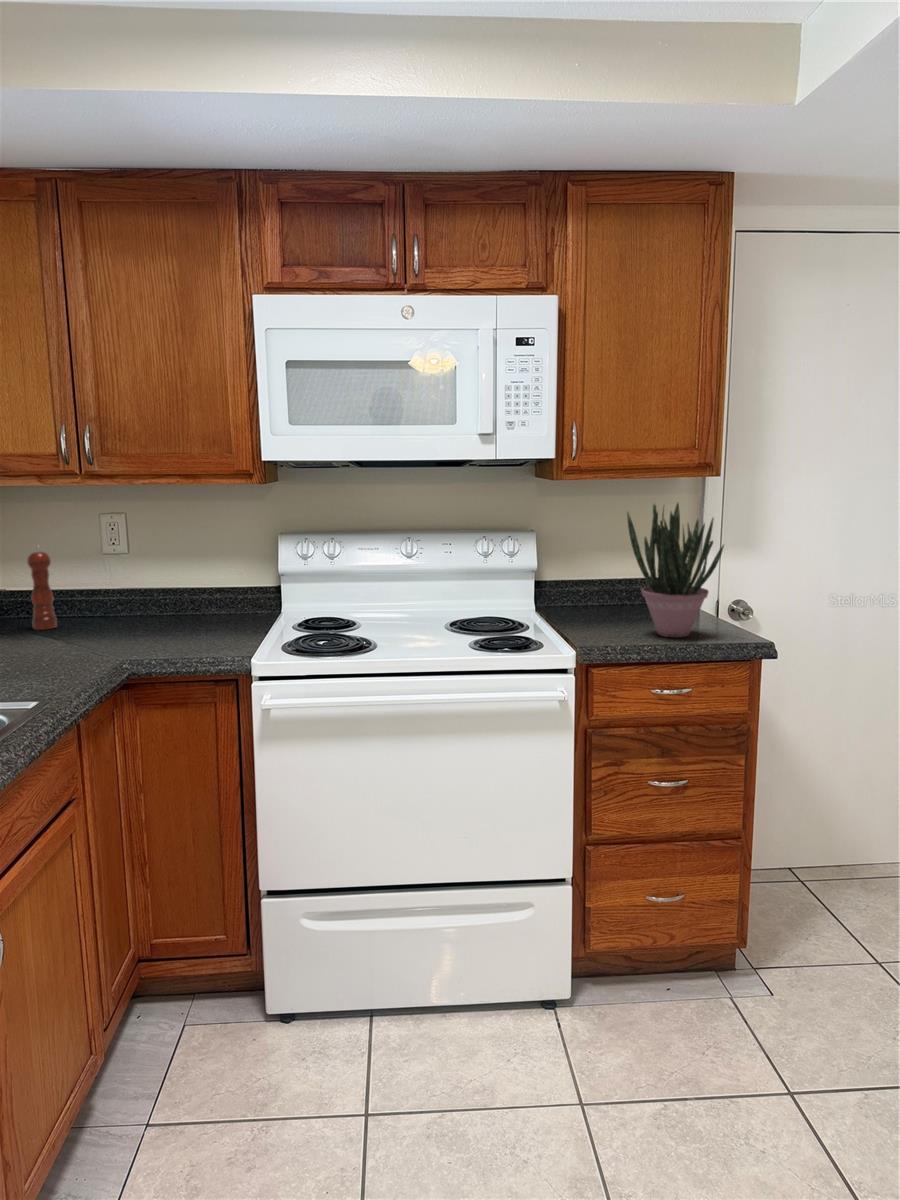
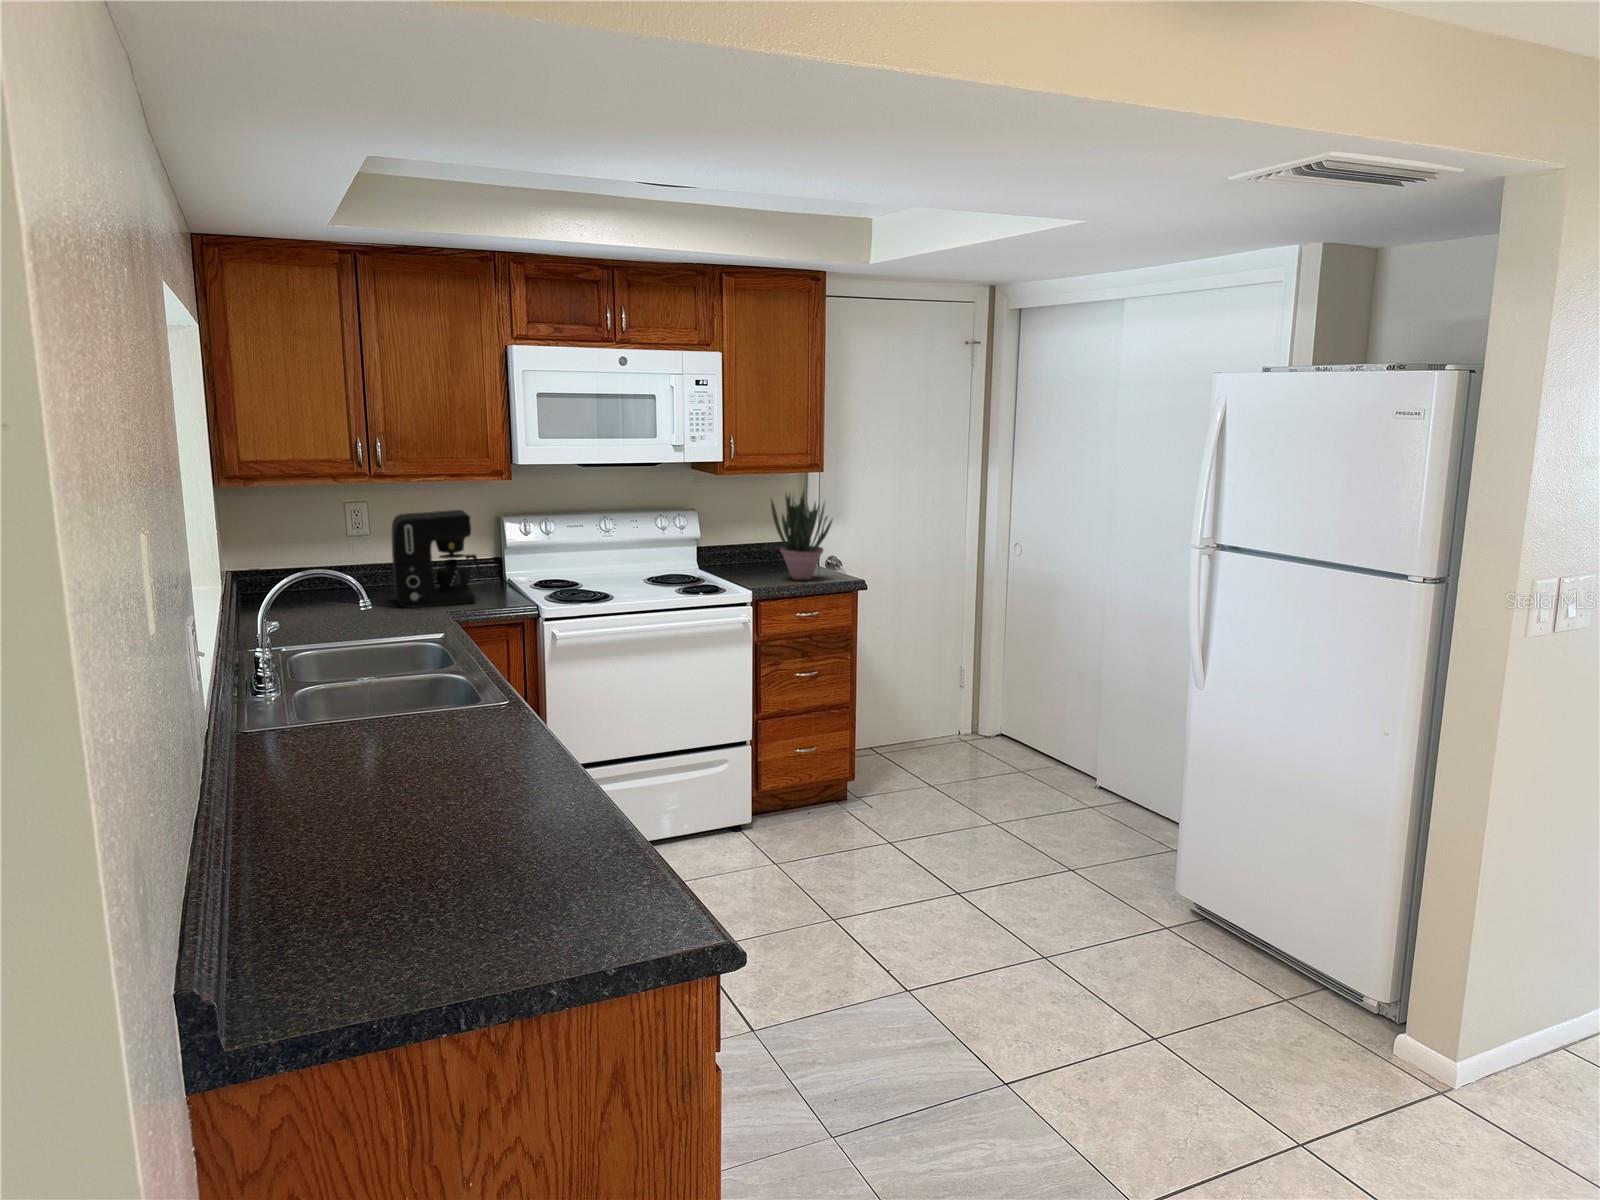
coffee maker: none [77,520,205,647] -> present [392,510,481,608]
pepper mill: present [27,546,57,630] -> none [312,532,335,600]

